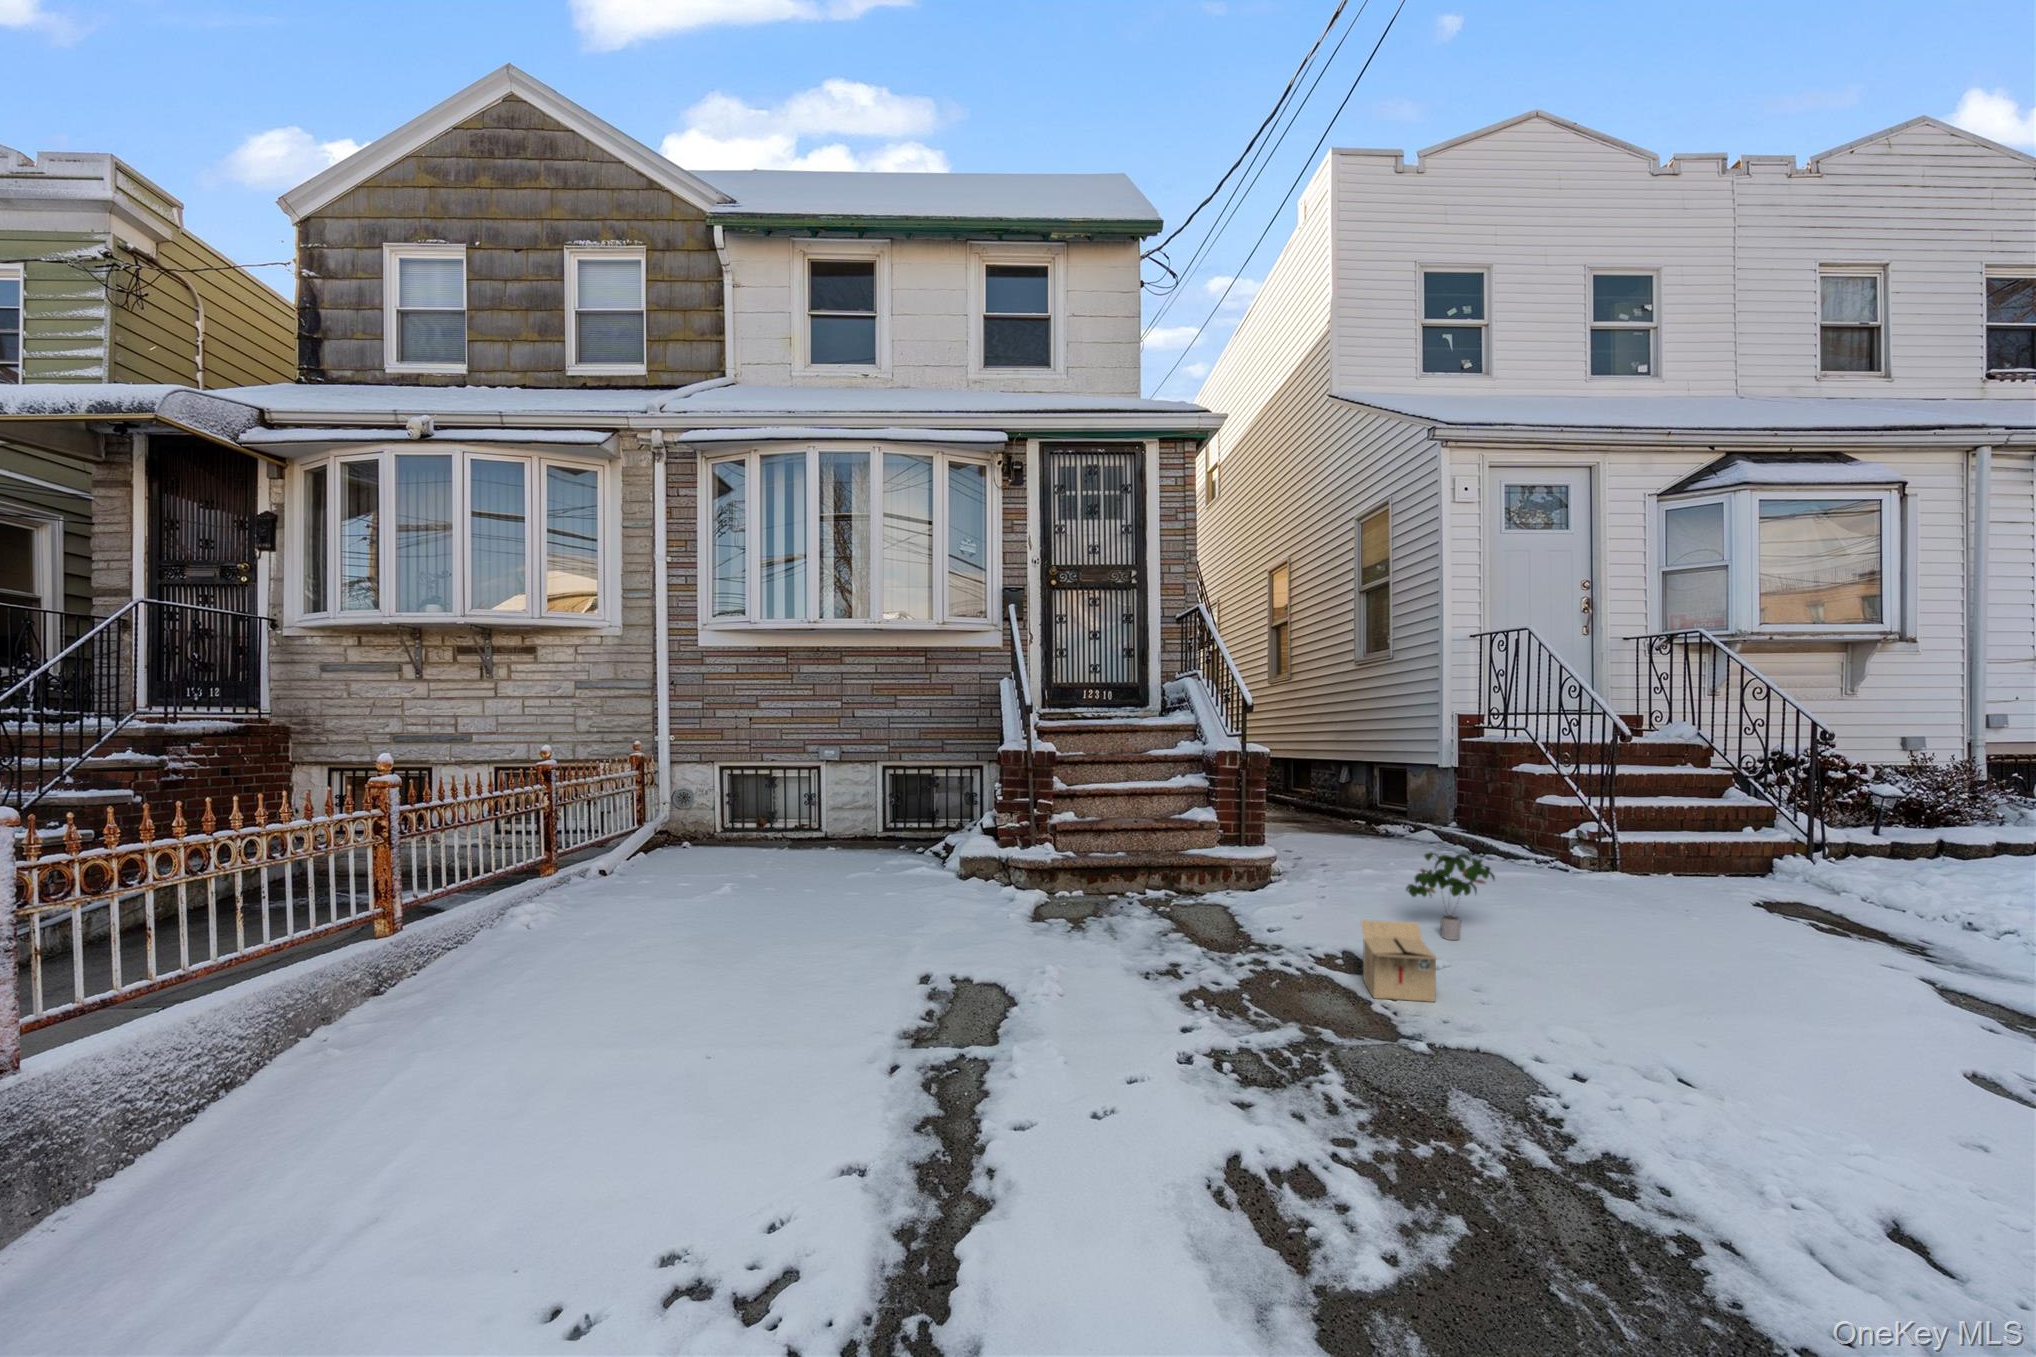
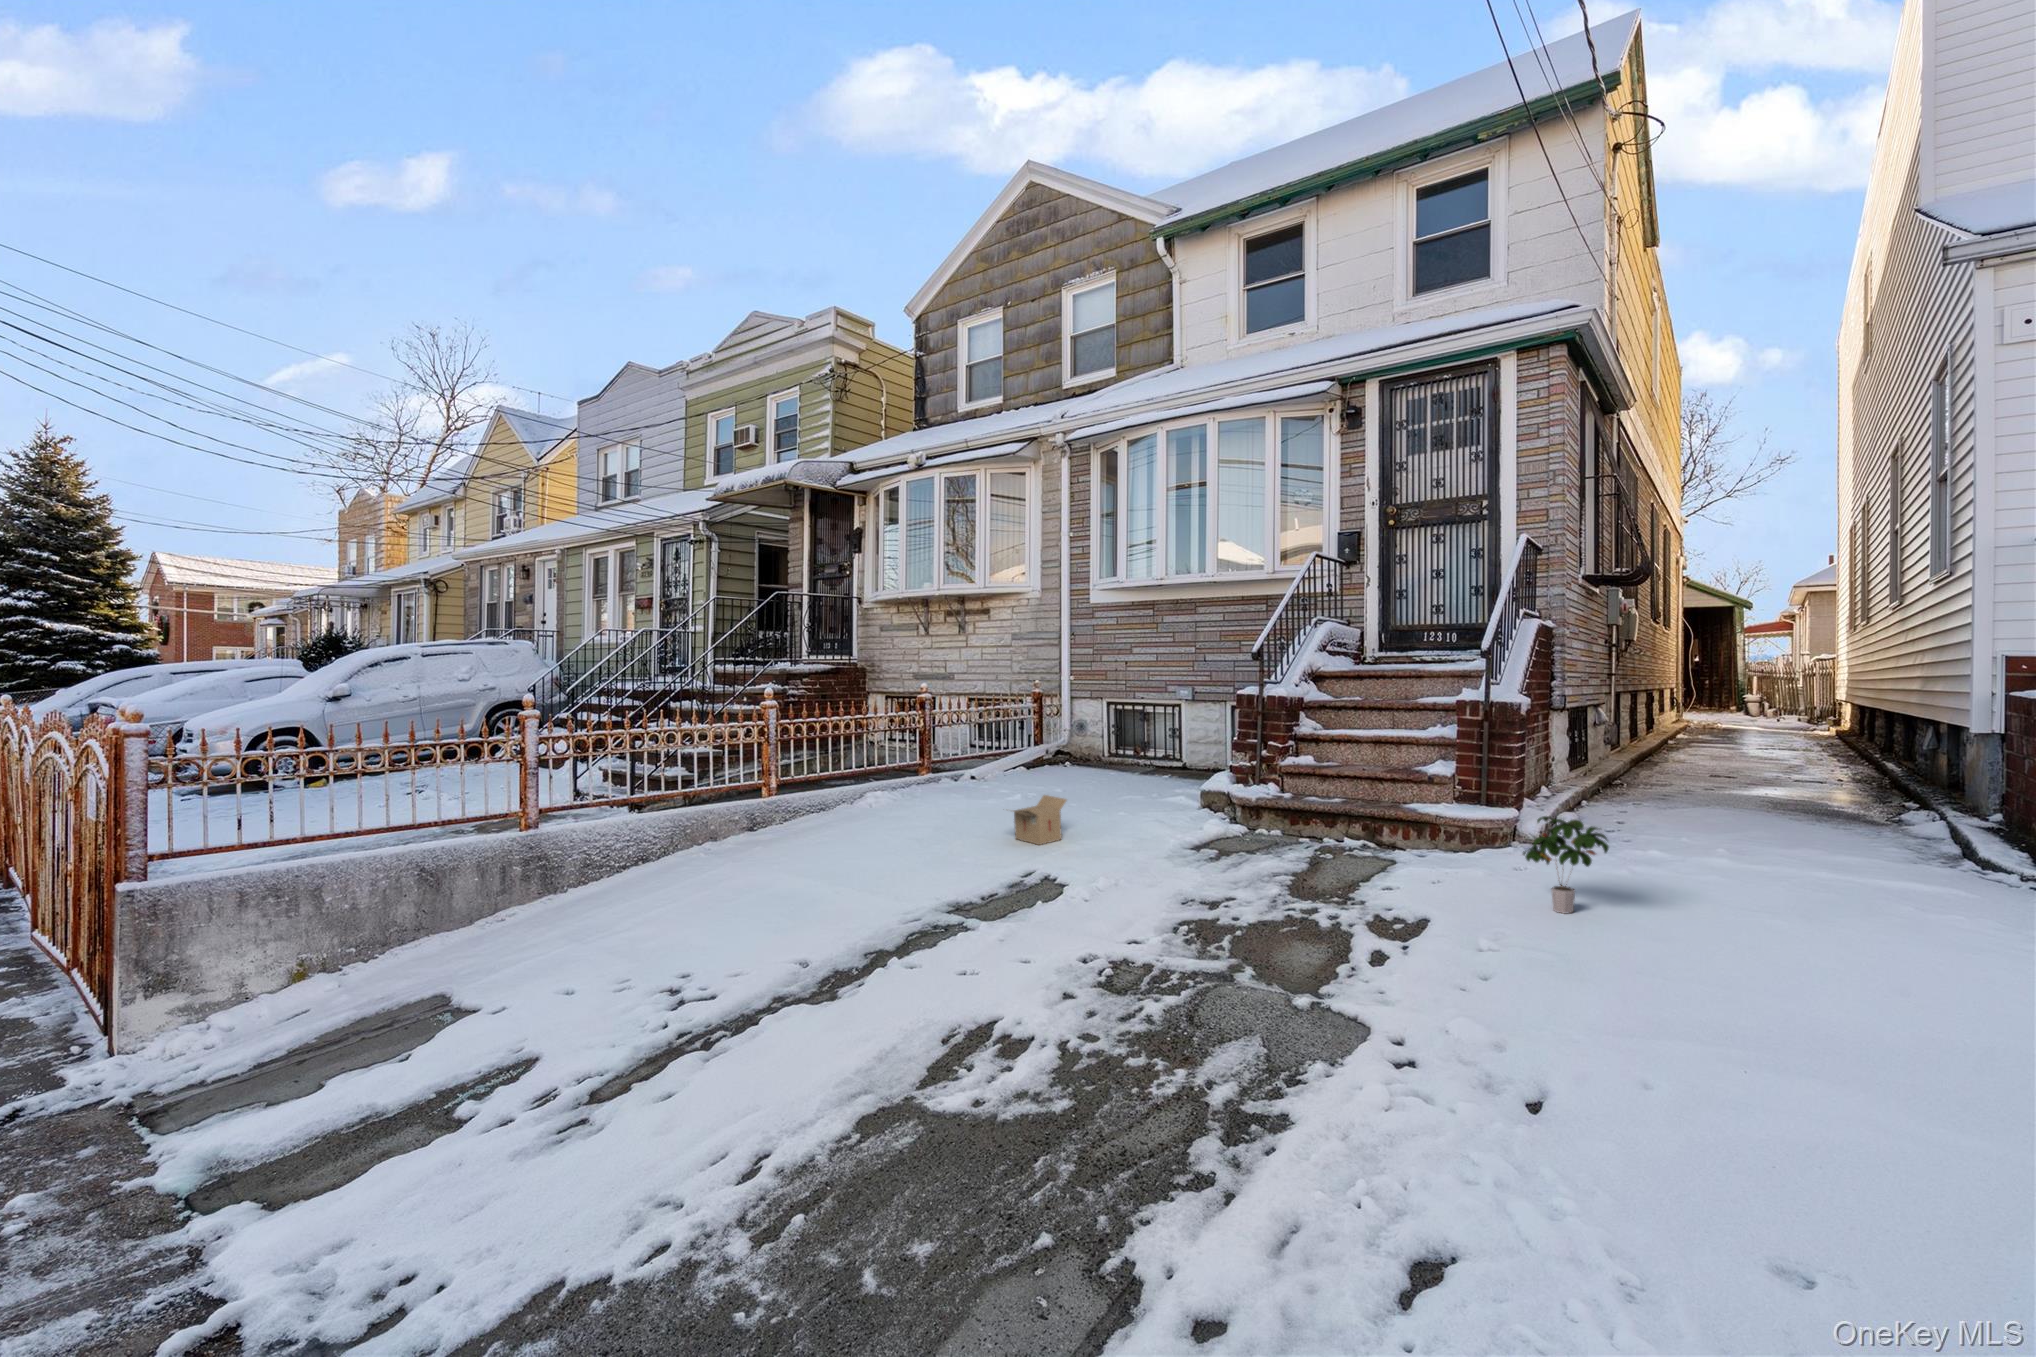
cardboard box: present [1361,920,1437,1002] -> present [1013,795,1067,845]

